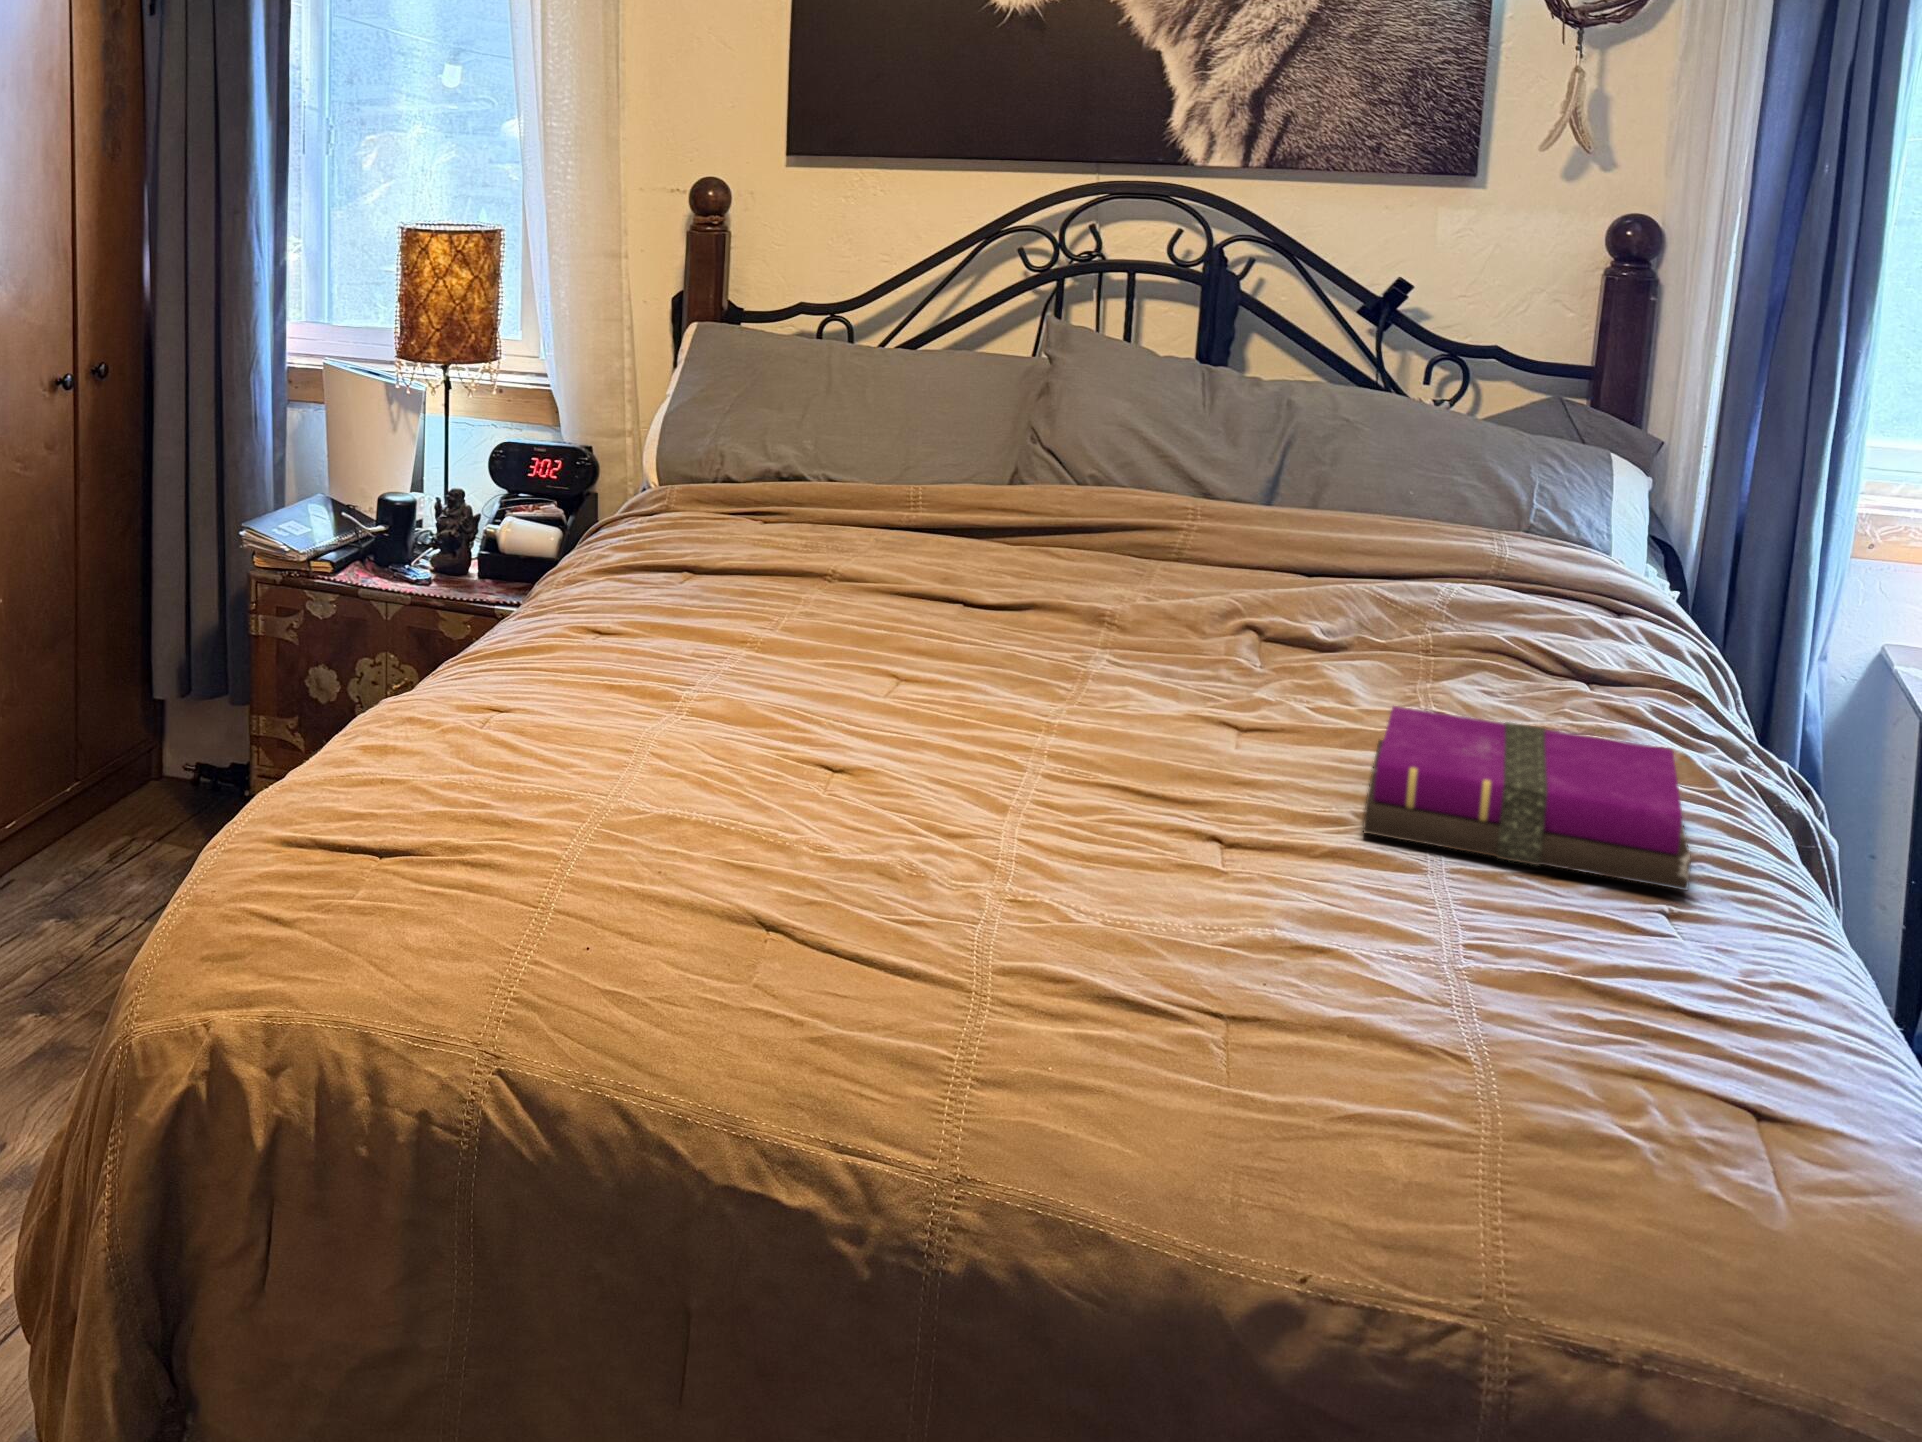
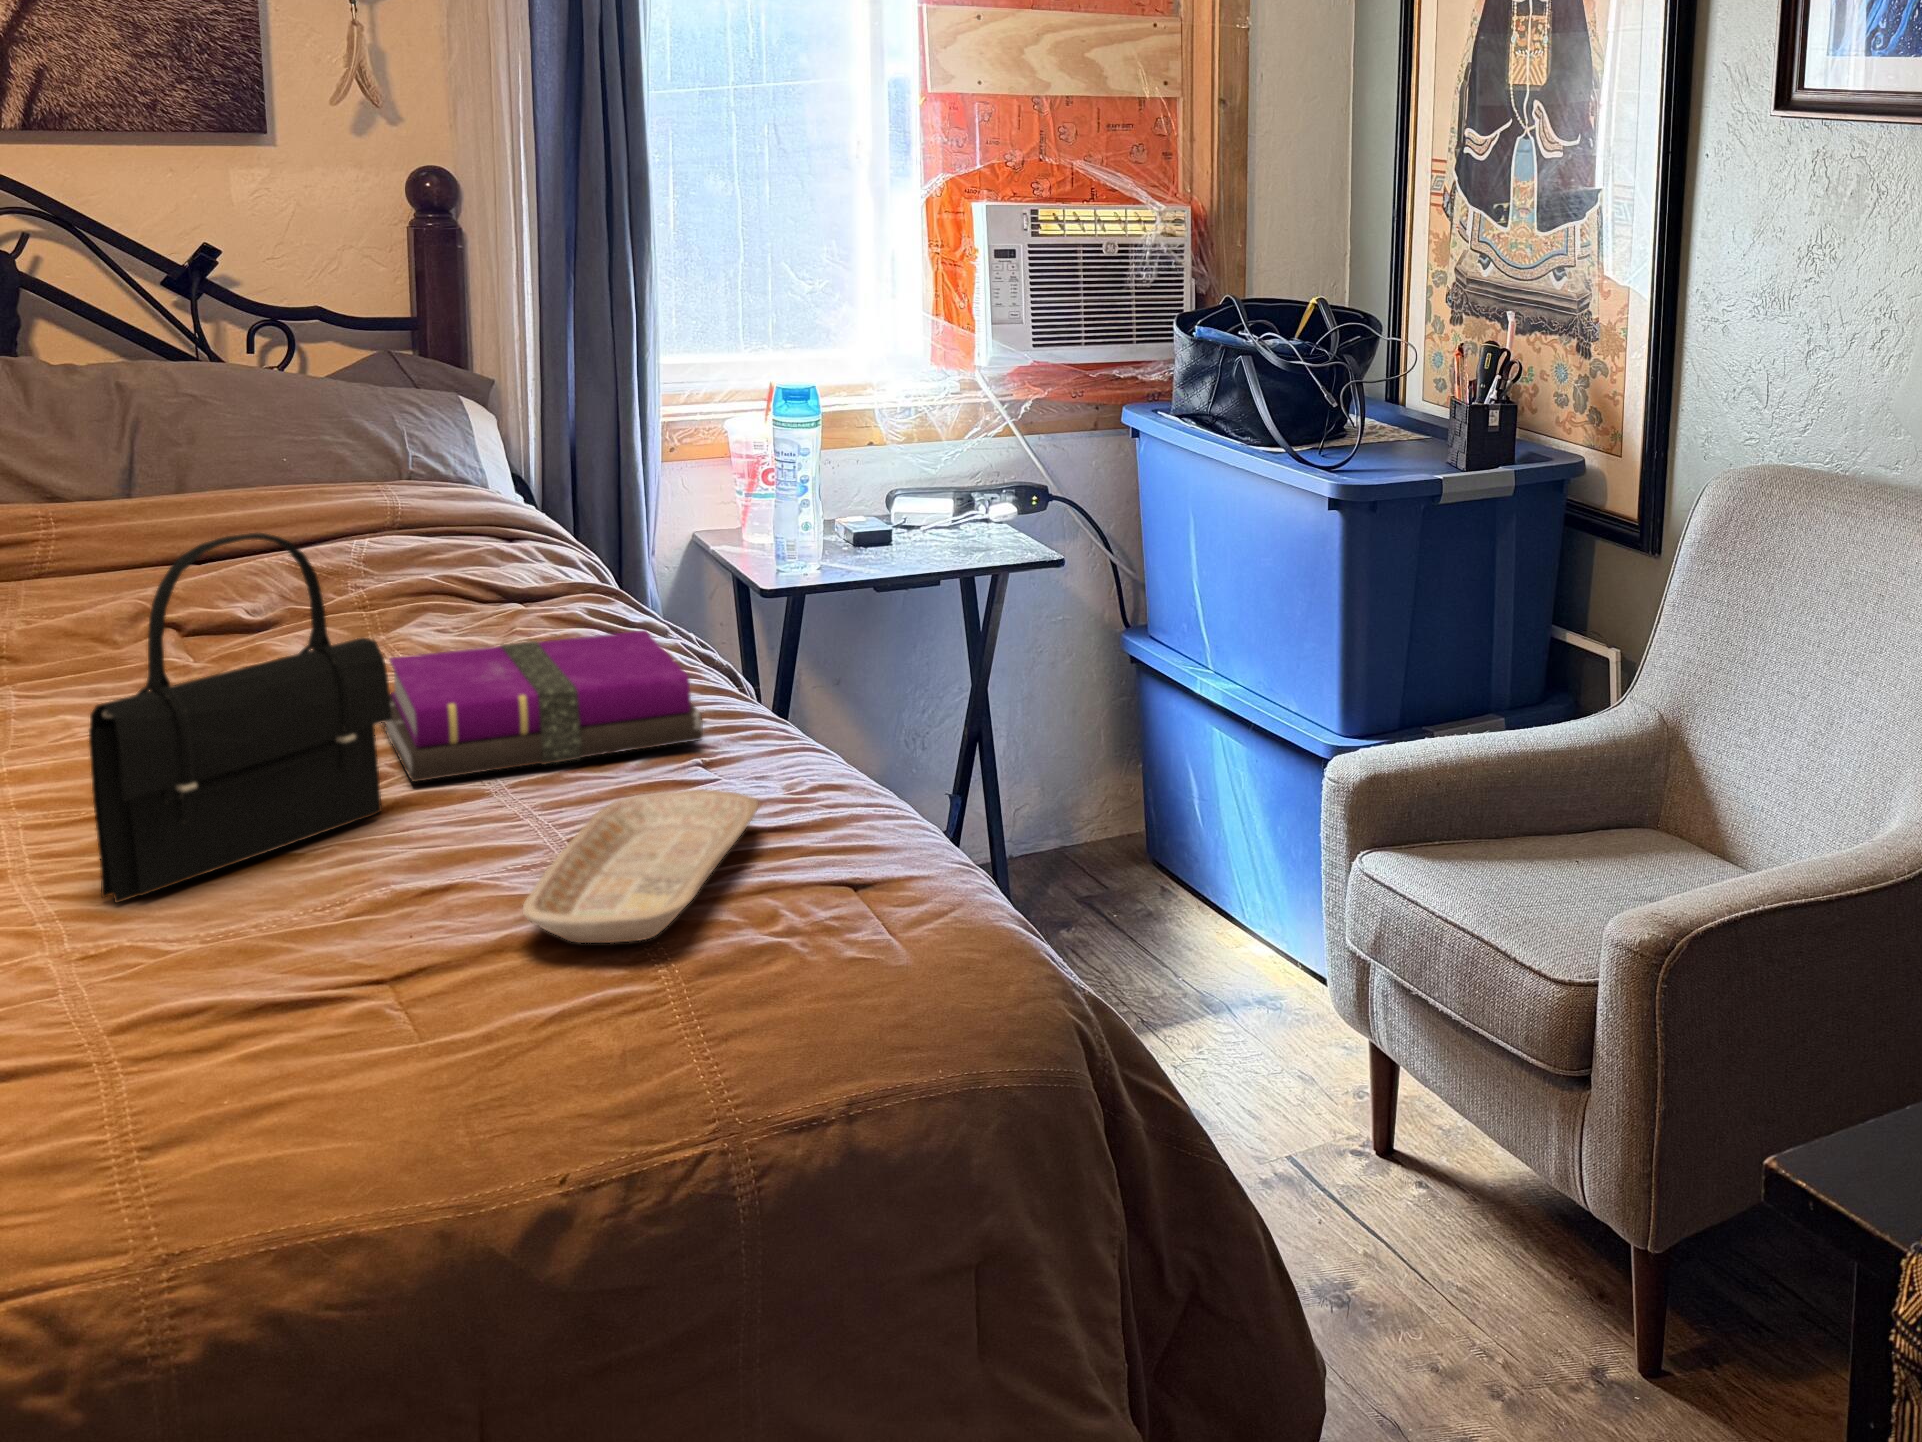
handbag: none [1063,560,1342,855] -> present [89,533,393,903]
tray: none [1362,923,1694,1081] -> present [523,790,758,943]

